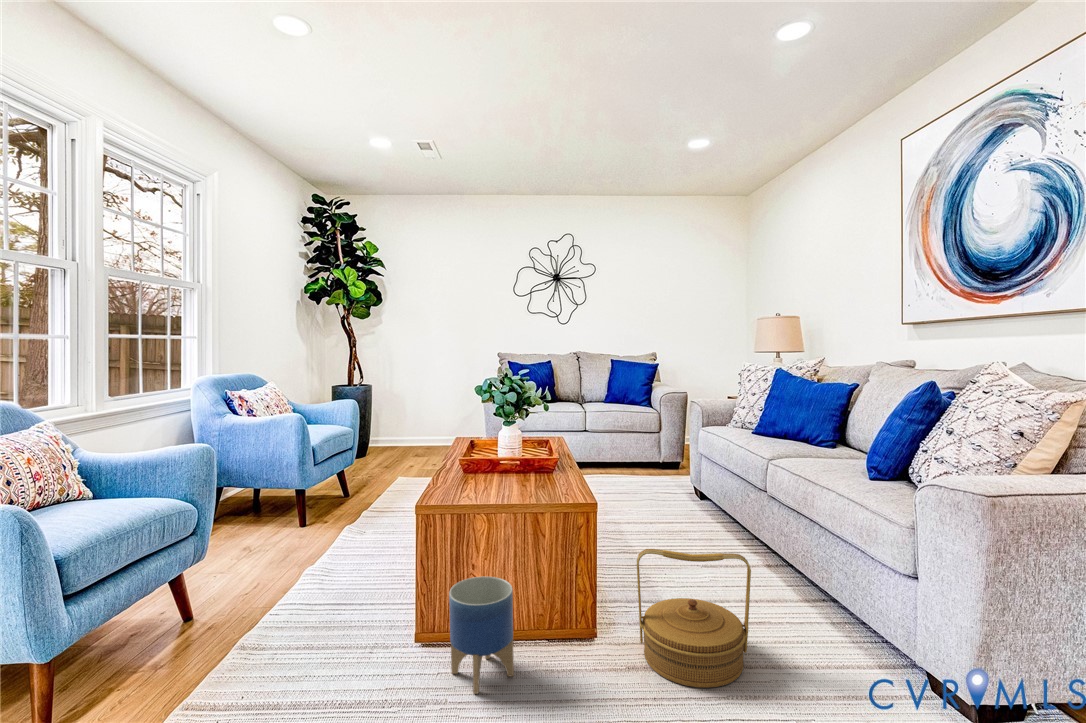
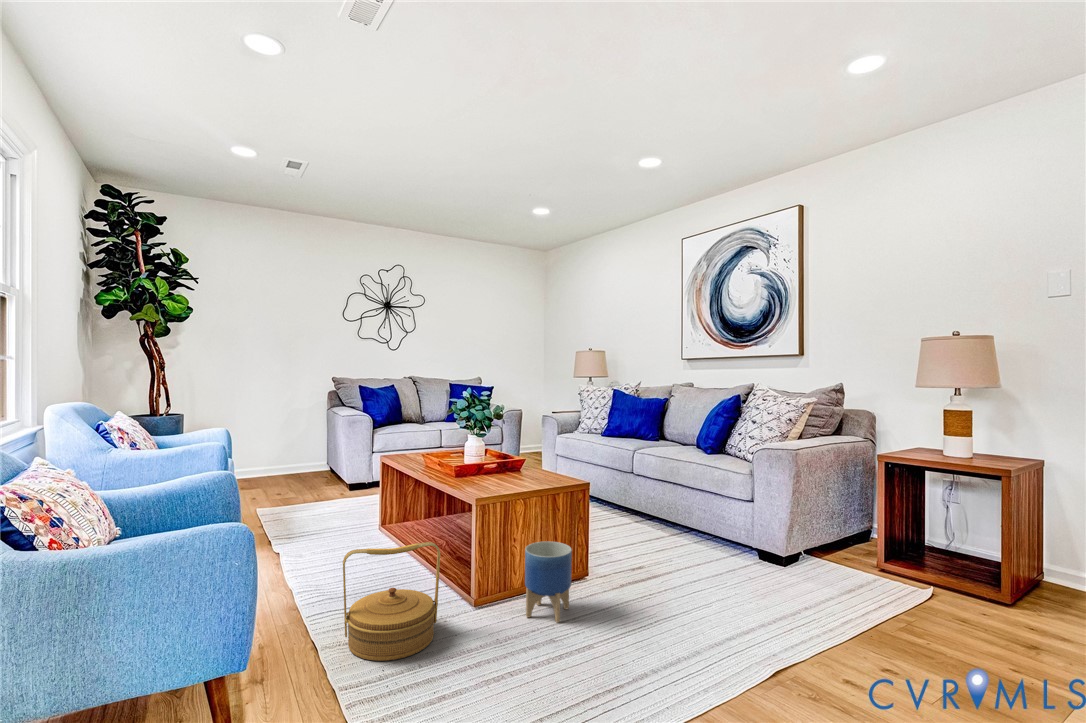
basket: present [637,549,751,688] -> present [343,542,440,661]

